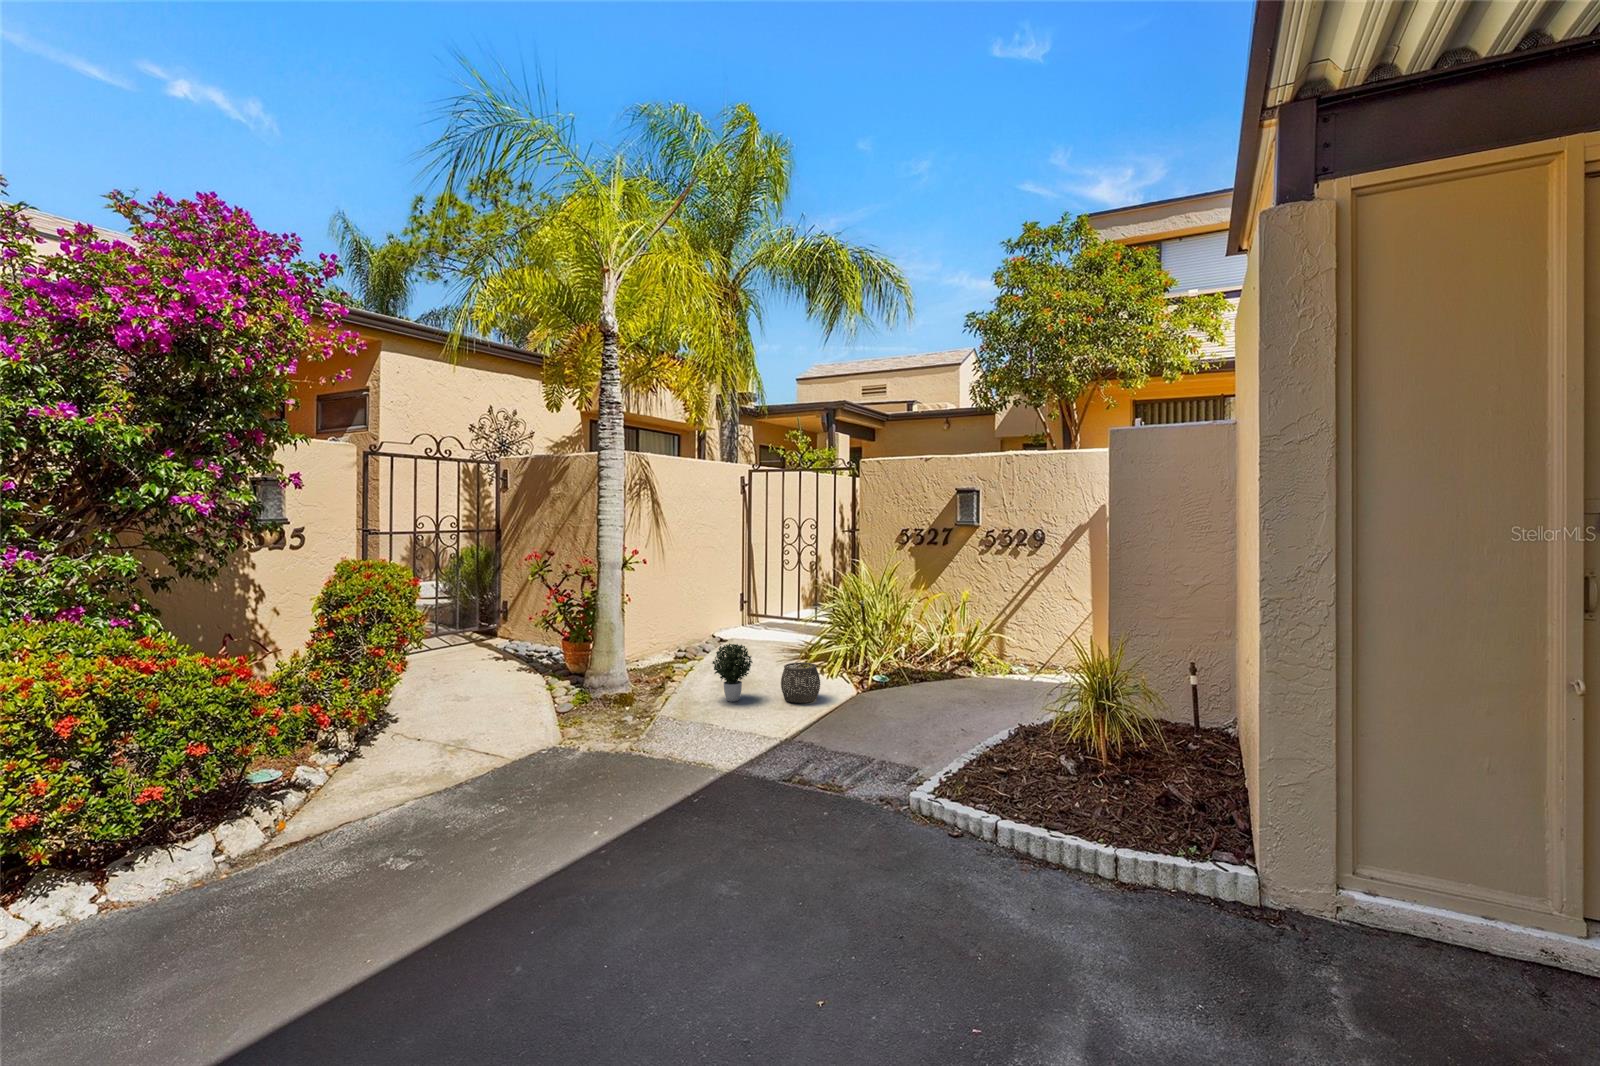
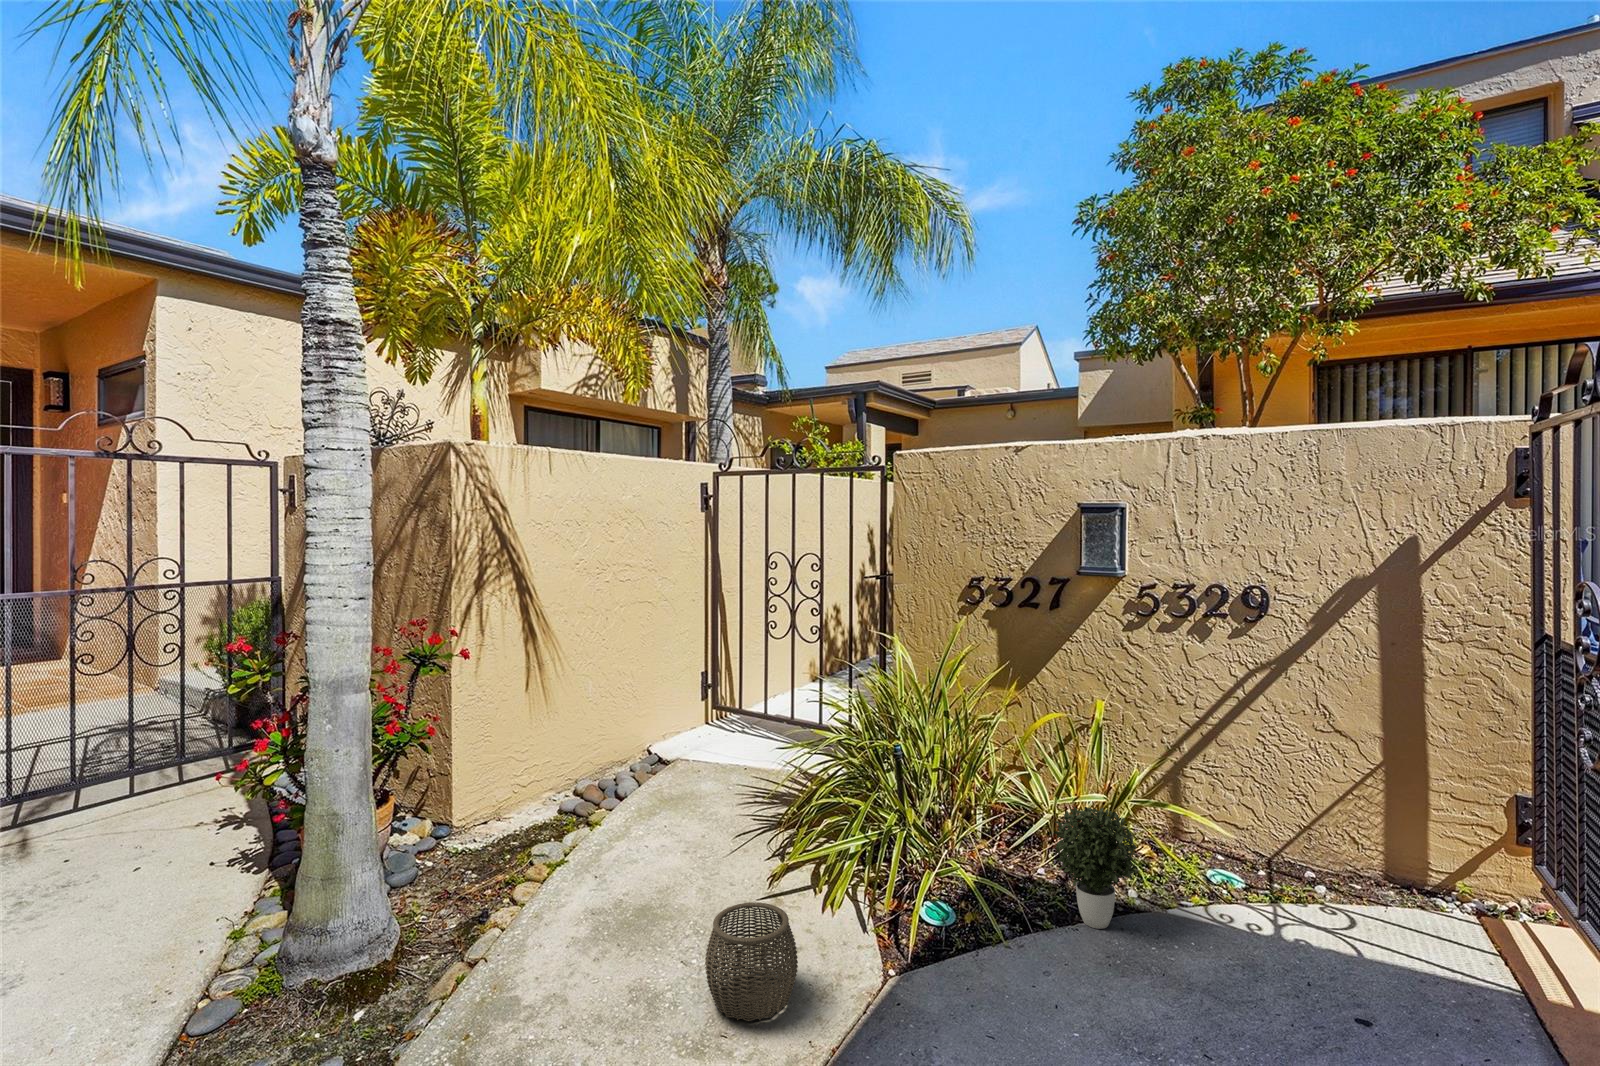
potted plant: present [712,644,753,702] -> present [1054,807,1138,929]

